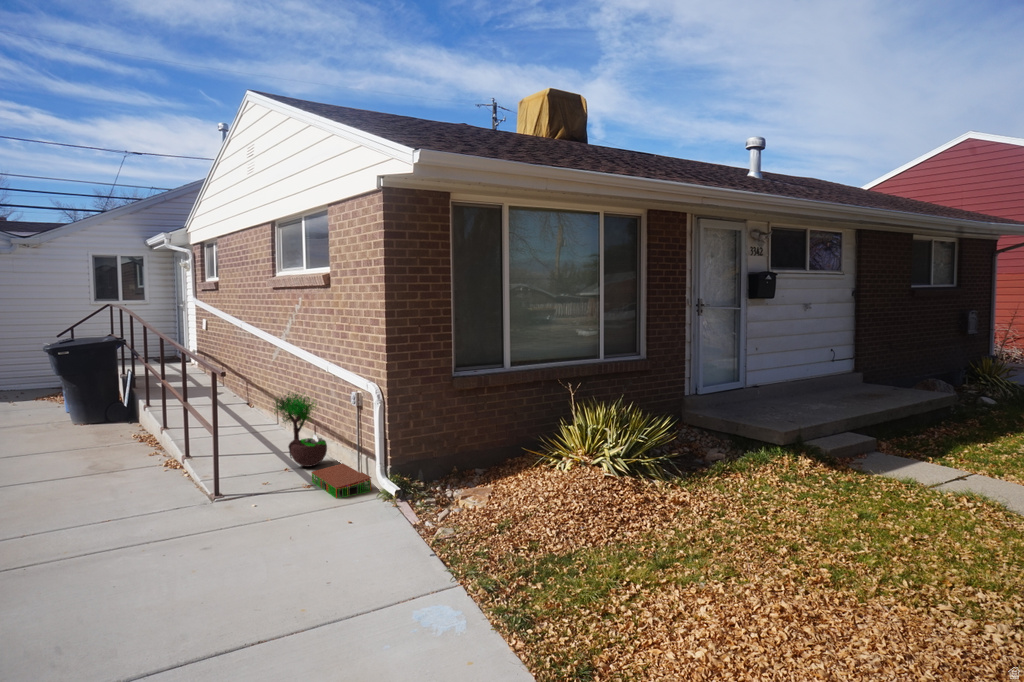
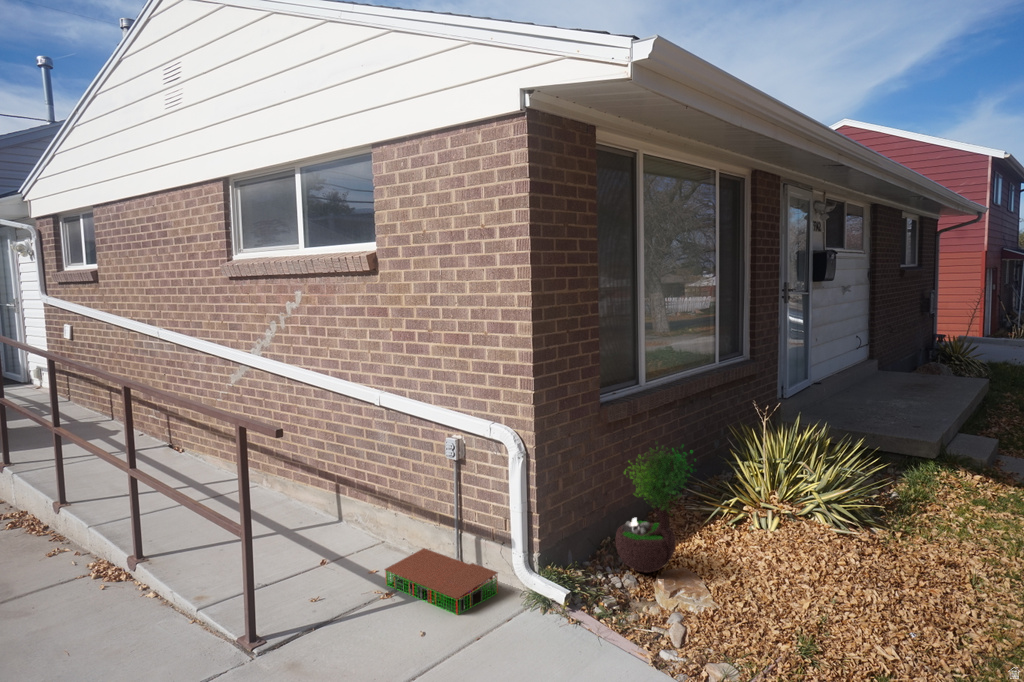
potted tree: present [274,393,327,467] -> present [615,448,693,573]

